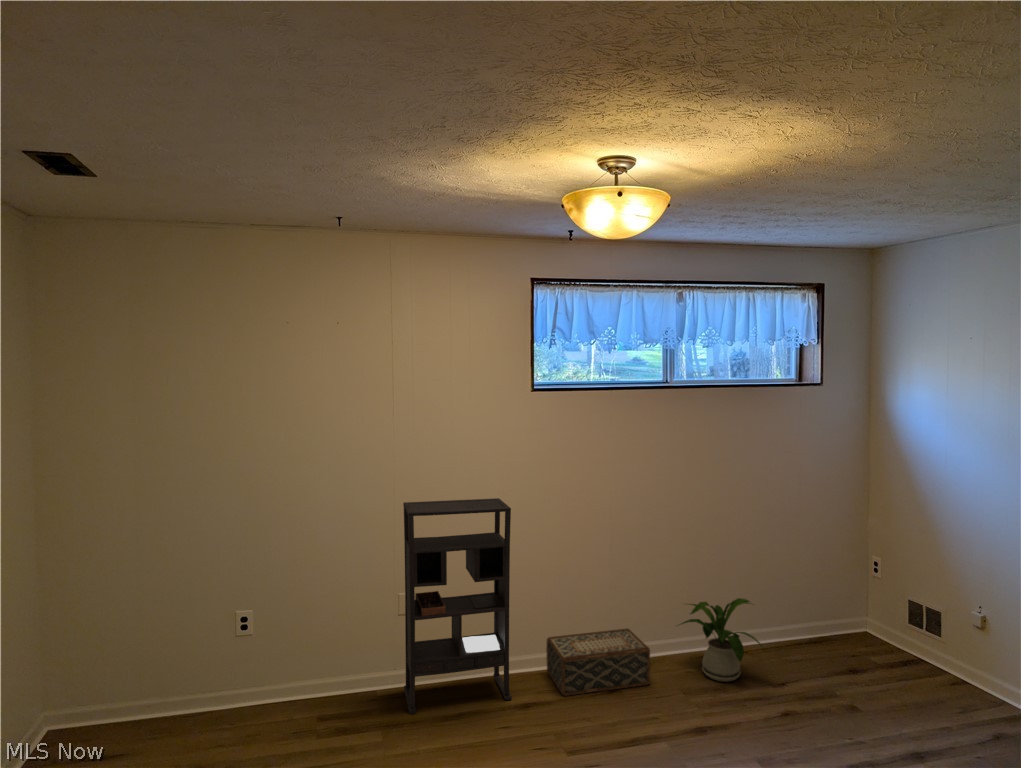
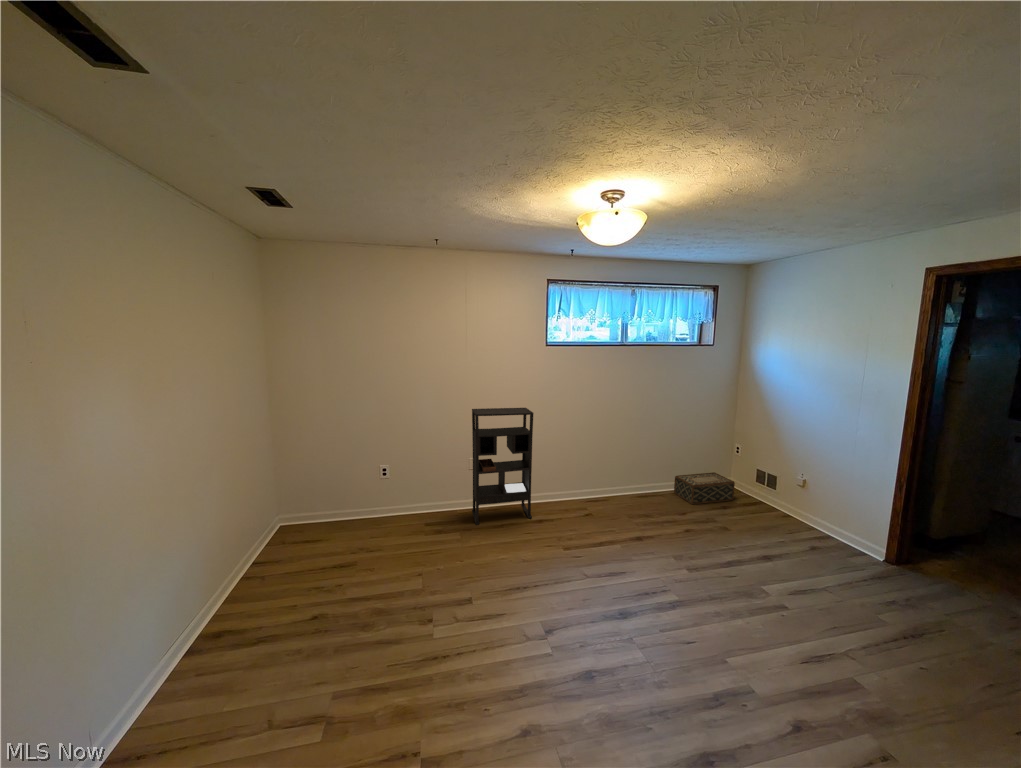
house plant: present [679,598,763,682] -> none [623,466,677,512]
woven basket: present [546,629,650,696] -> present [674,472,735,504]

